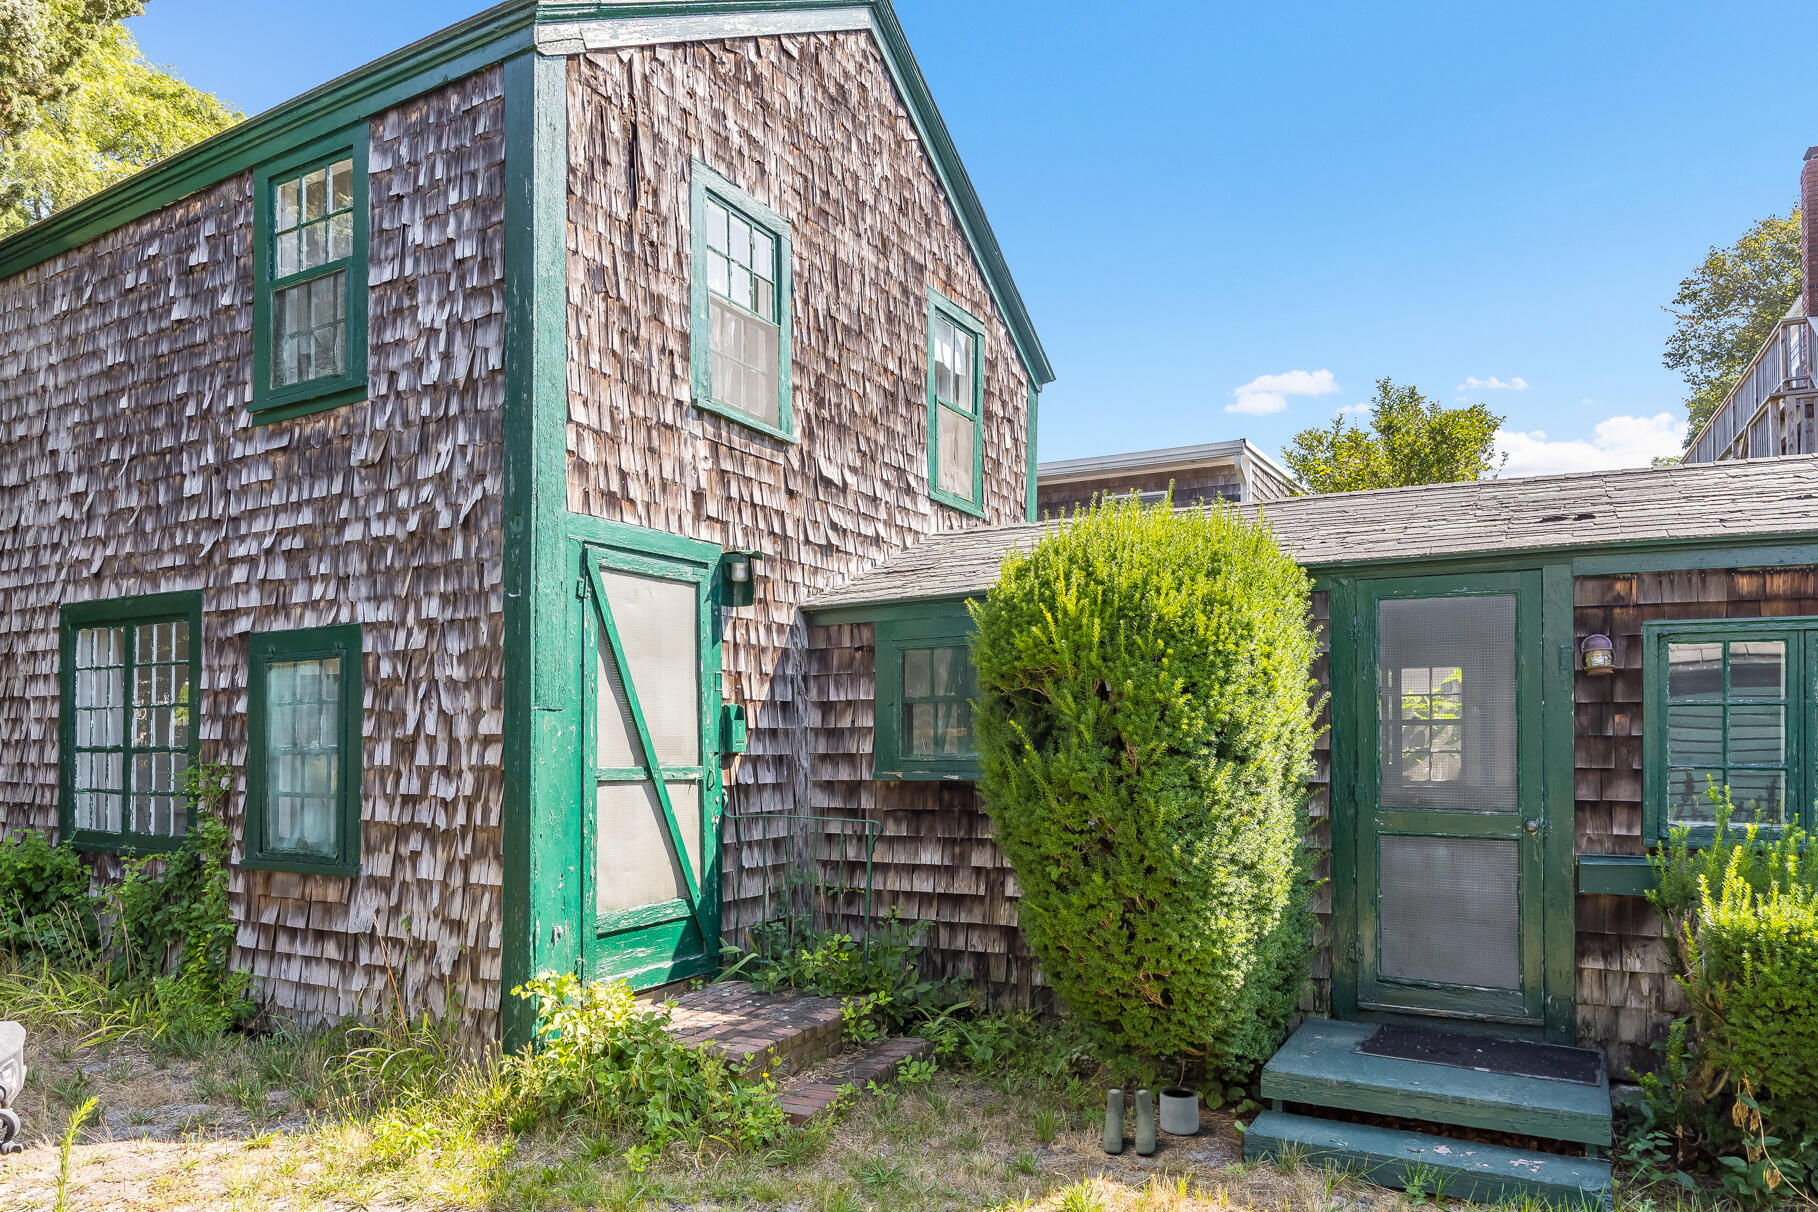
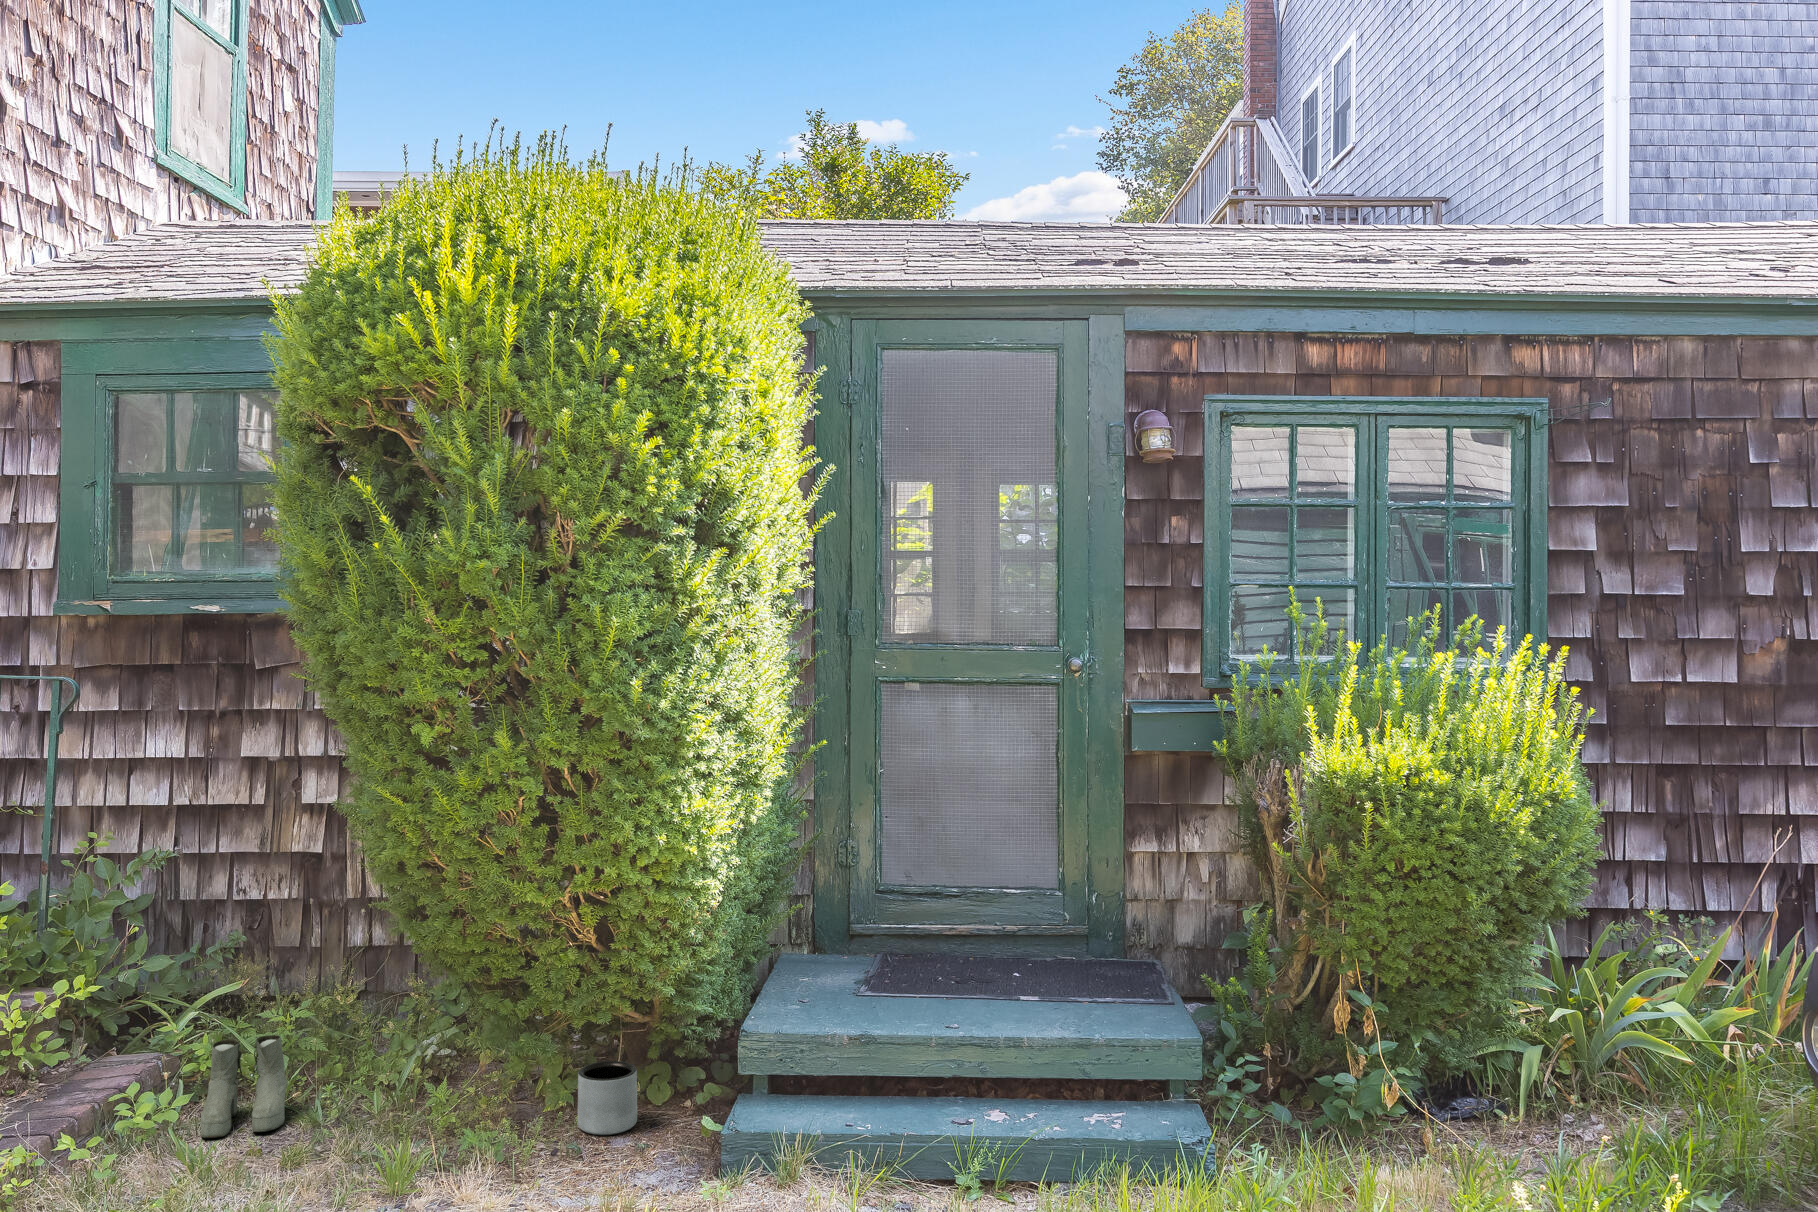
boots: present [1103,1086,1155,1154] -> present [201,1035,287,1138]

